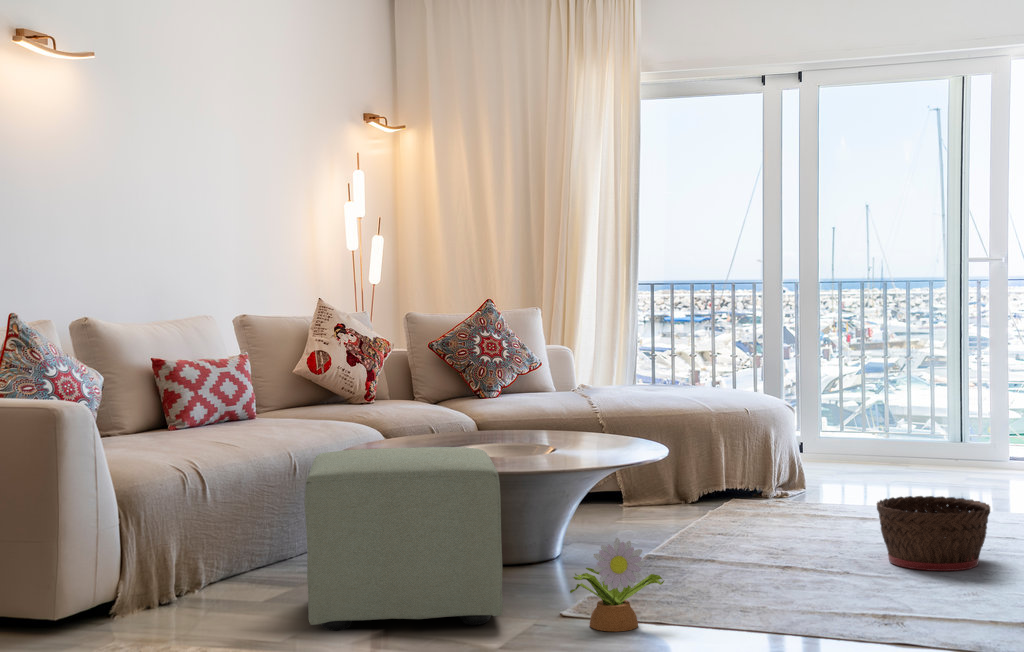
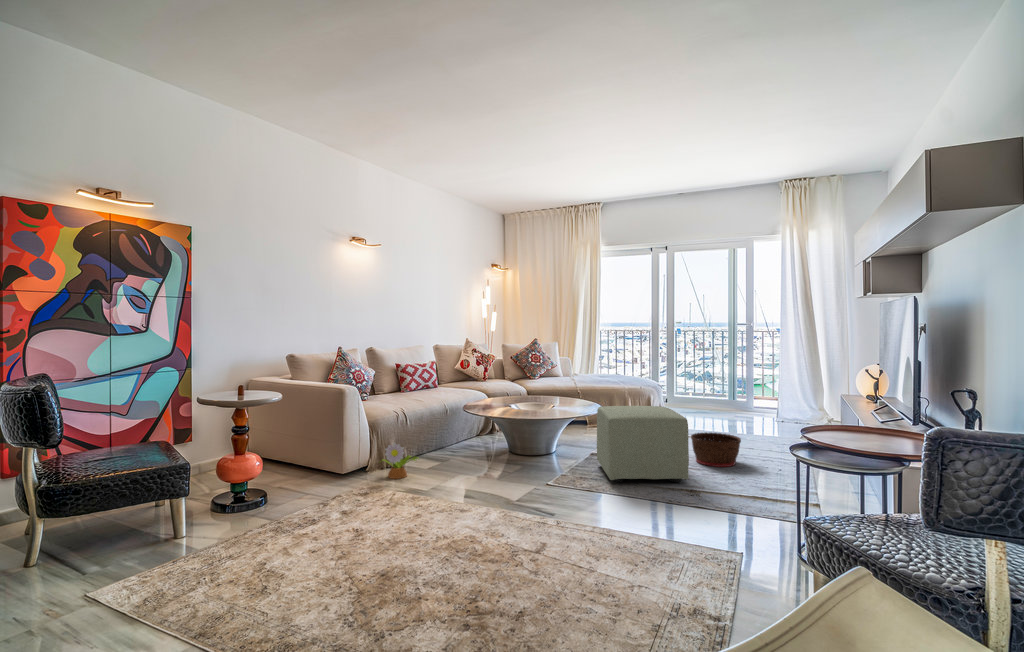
ottoman: present [305,447,502,631] -> present [597,406,689,482]
decorative plant: present [570,538,664,632] -> present [381,443,419,479]

